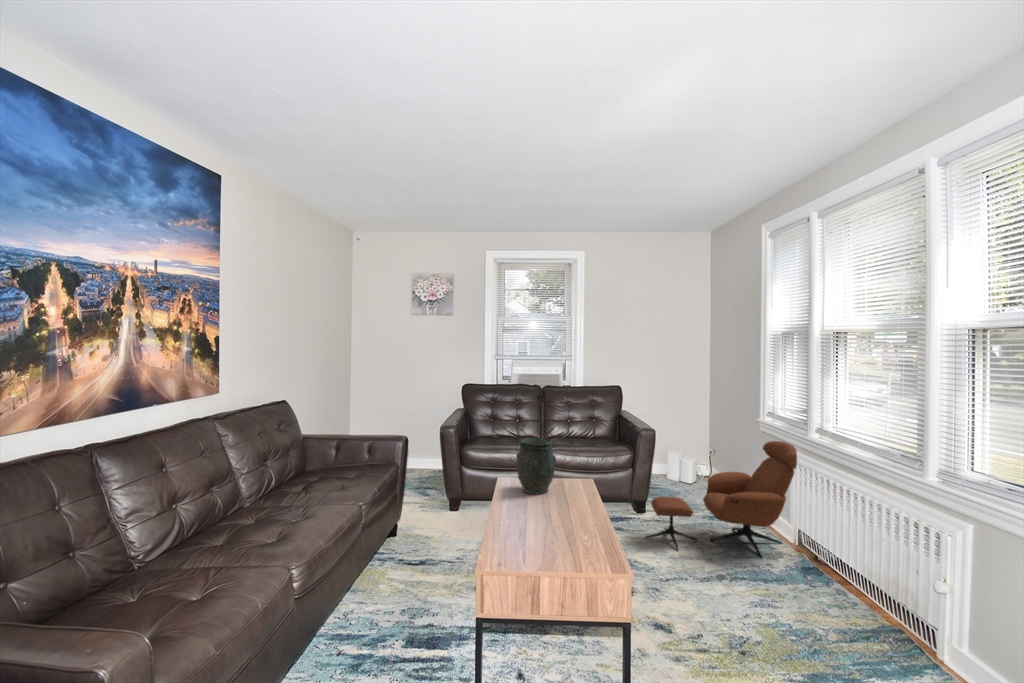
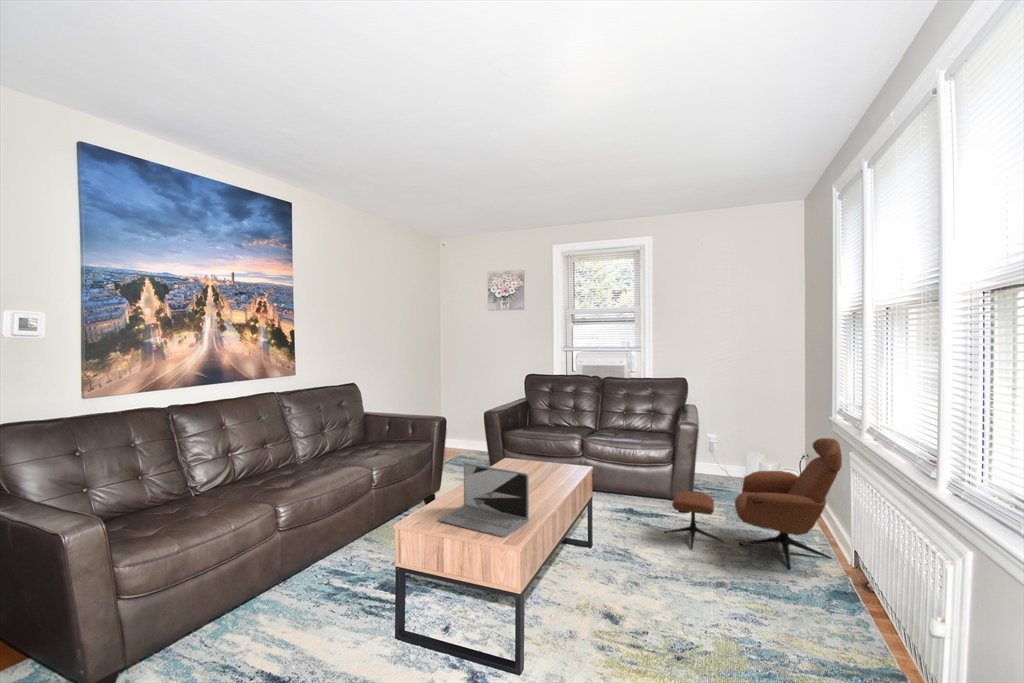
vase: present [516,438,556,494] -> none [510,420,547,474]
laptop: none [514,490,601,564] -> present [439,463,529,537]

